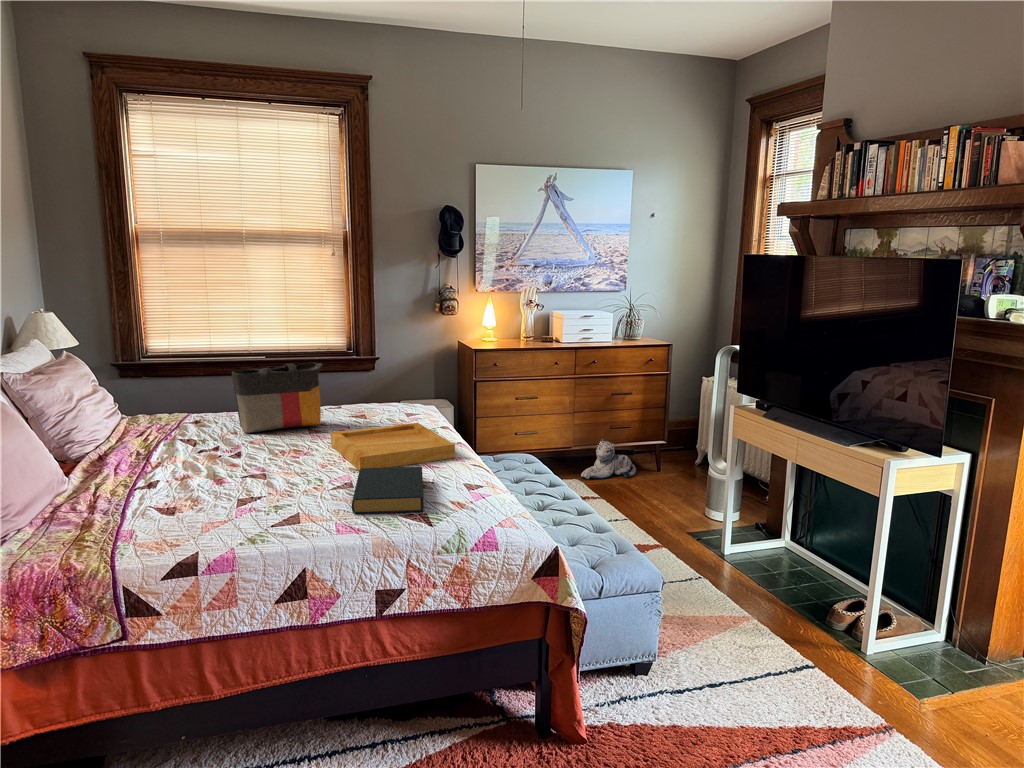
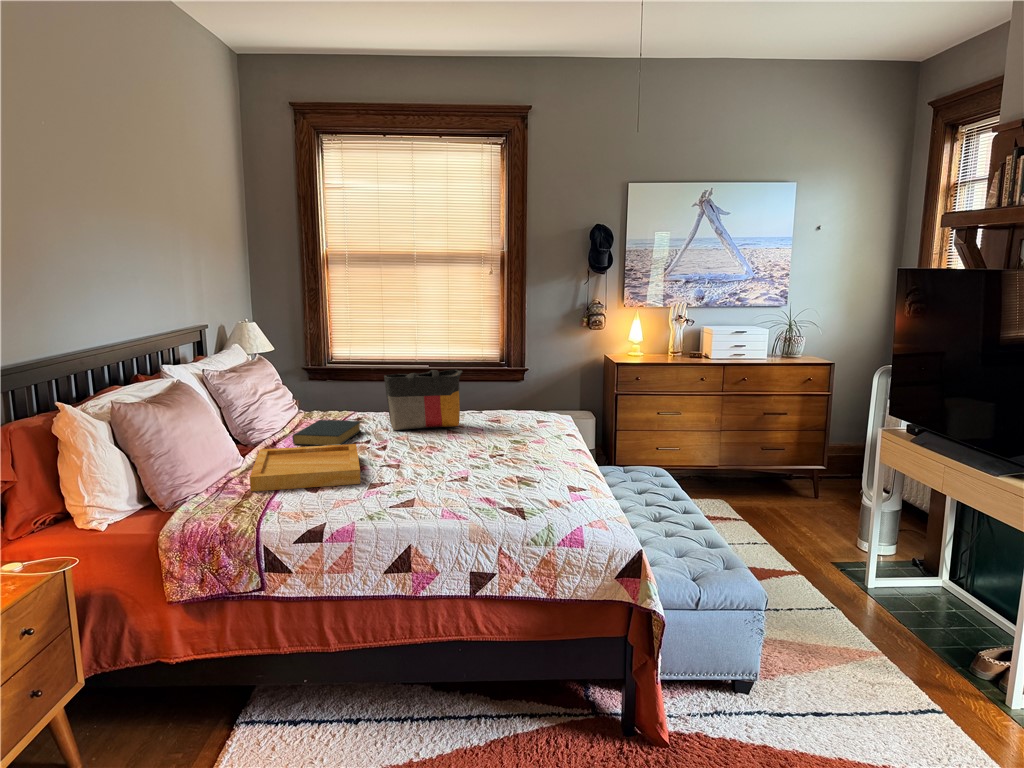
tray: present [331,423,455,470] -> present [250,444,361,492]
plush toy: present [581,440,636,479] -> none [725,459,788,499]
hardback book: present [352,467,424,514] -> present [292,420,362,446]

